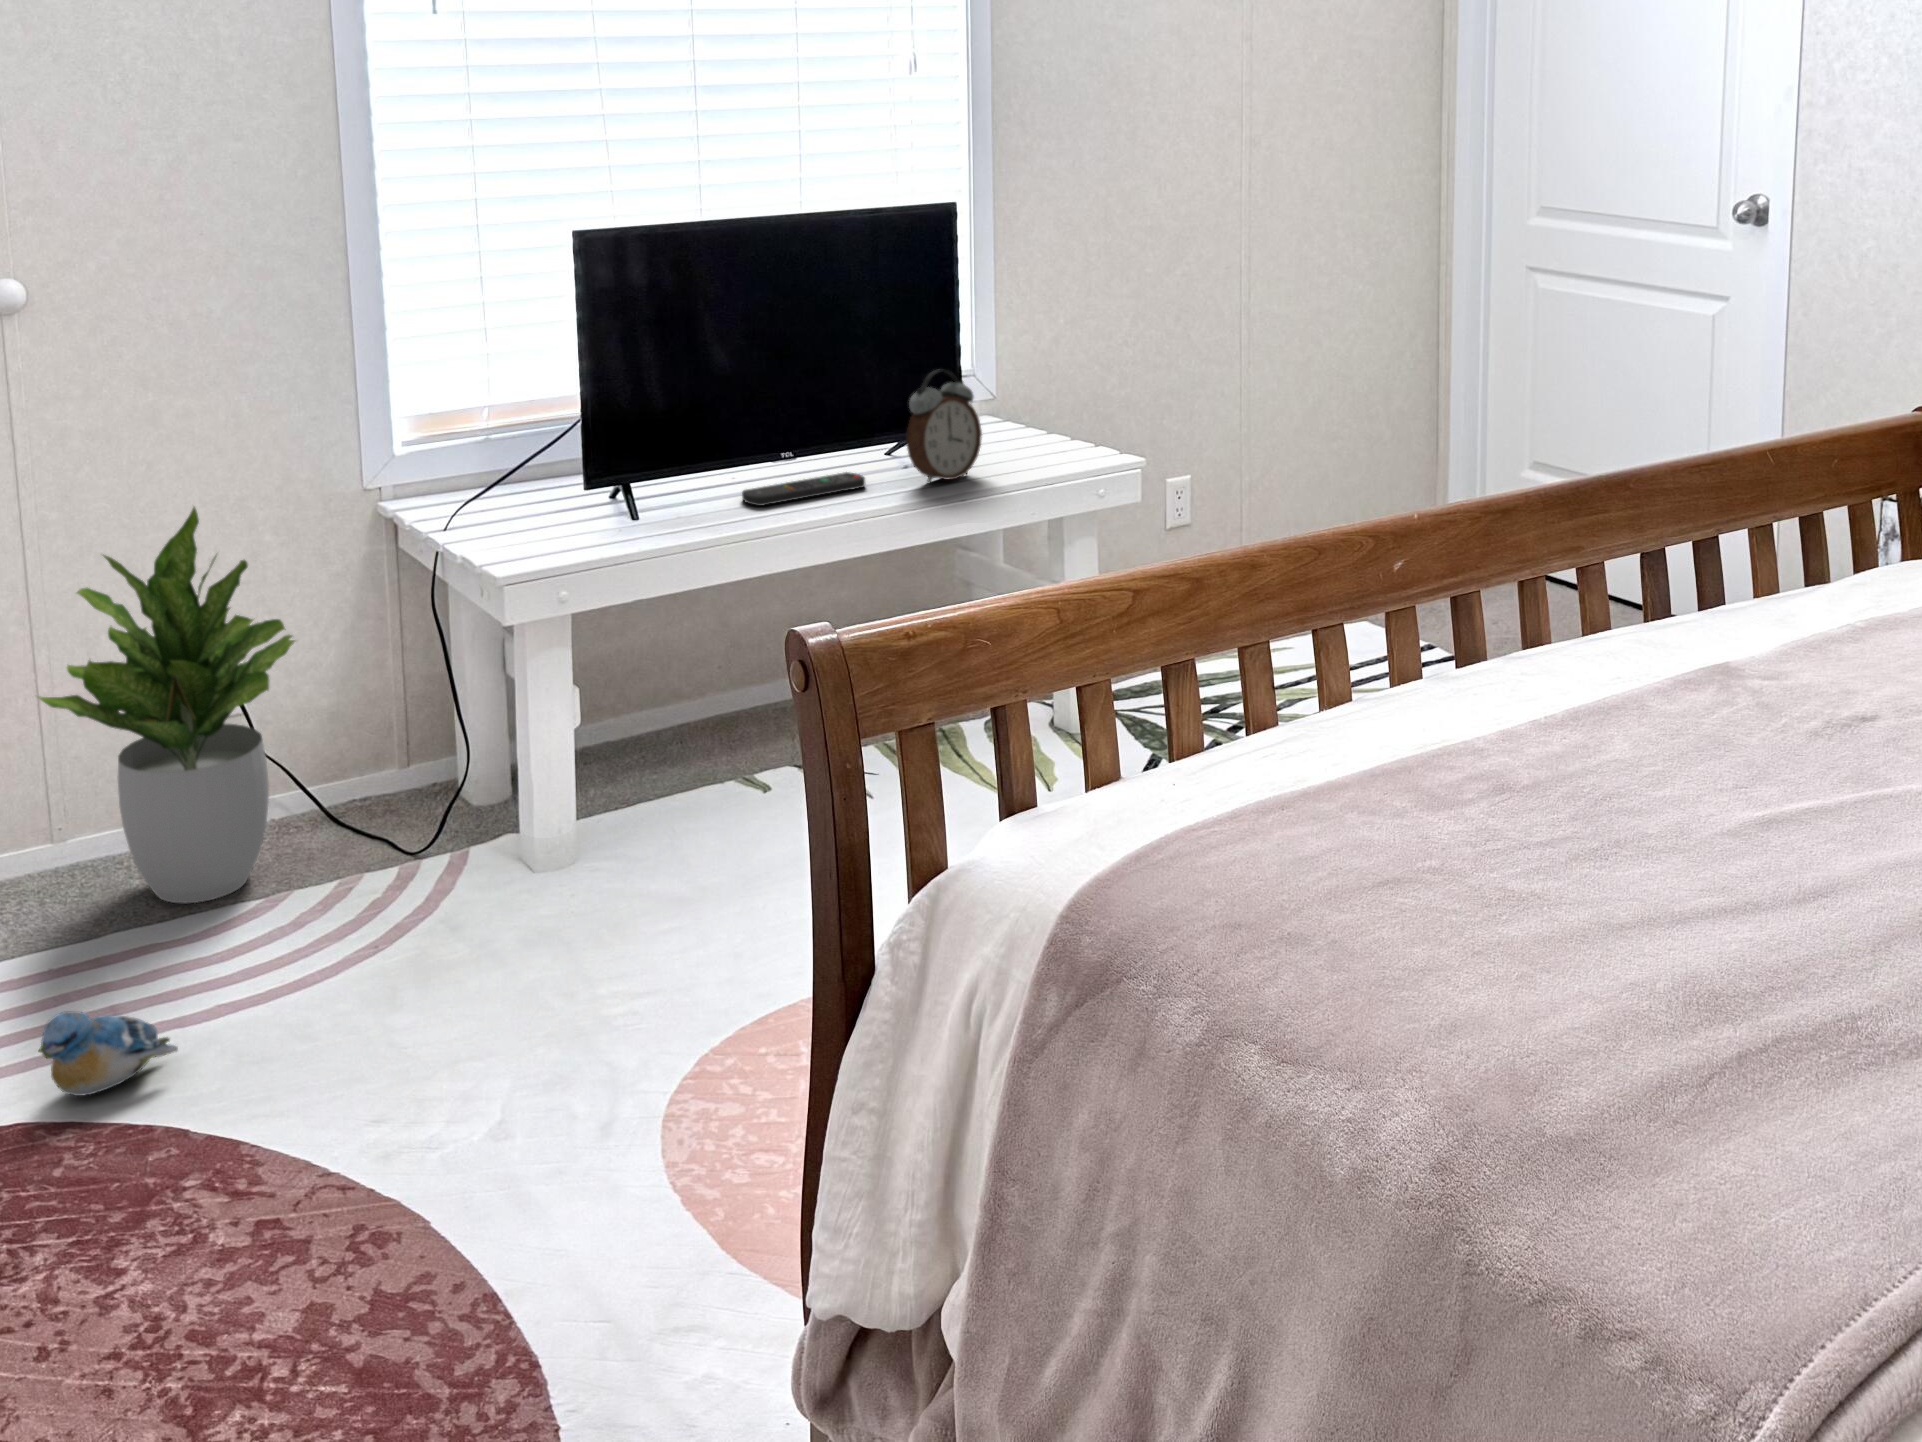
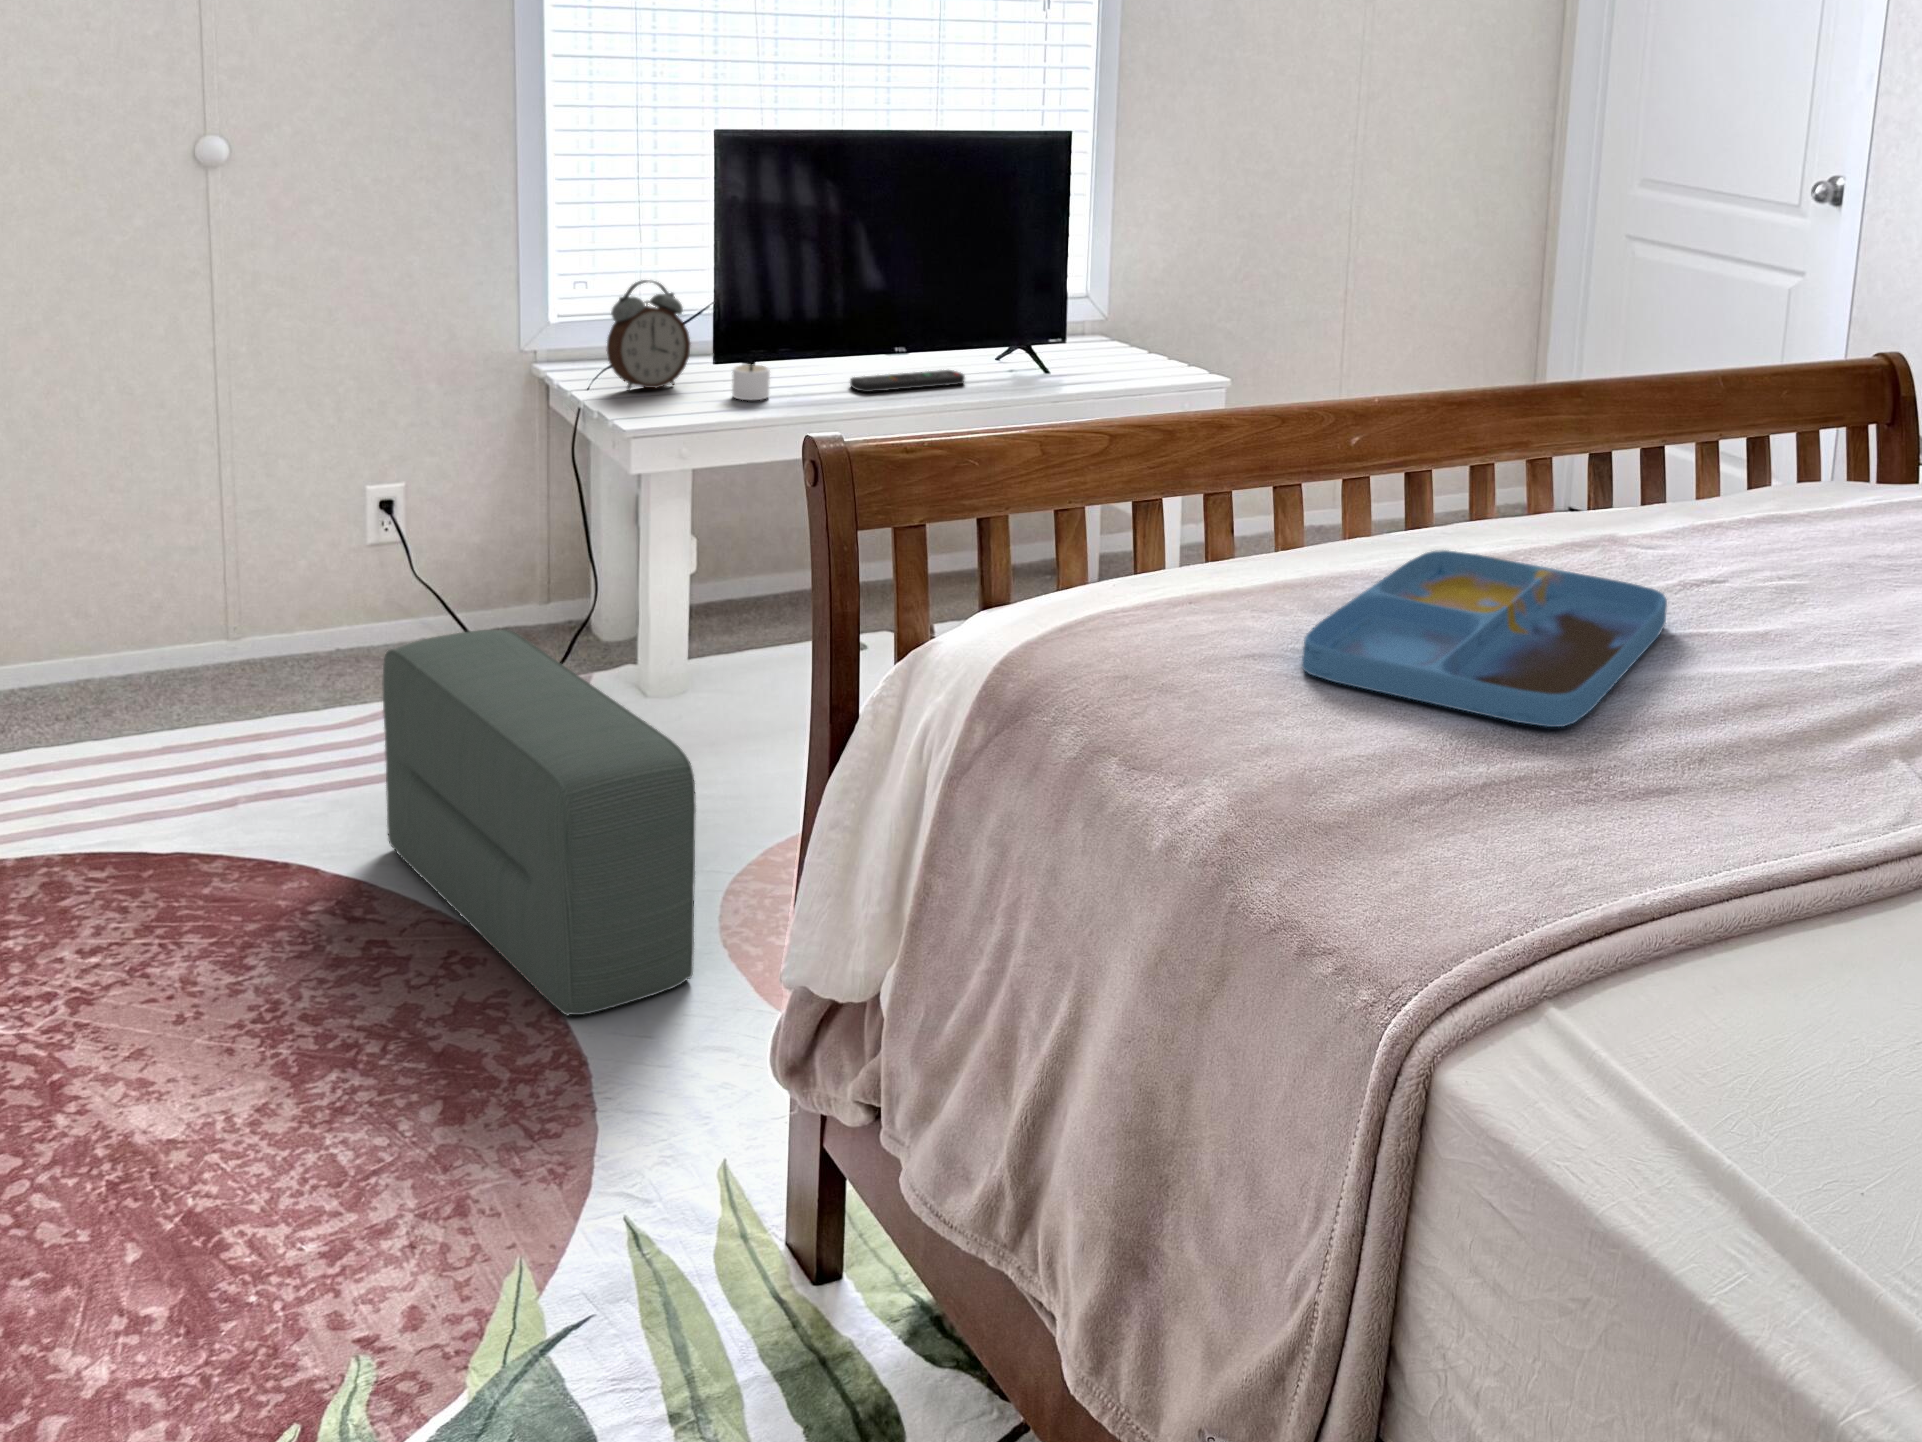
alarm clock: present [906,369,982,484] -> present [607,280,690,390]
candle: none [614,486,668,526] -> present [732,365,770,400]
potted plant: present [38,507,295,903] -> none [212,349,446,700]
tray: none [1454,709,1846,960] -> present [1302,550,1667,727]
pouf: none [253,827,648,1302] -> present [383,629,696,1016]
plush toy: present [39,1011,178,1096] -> none [195,763,314,837]

